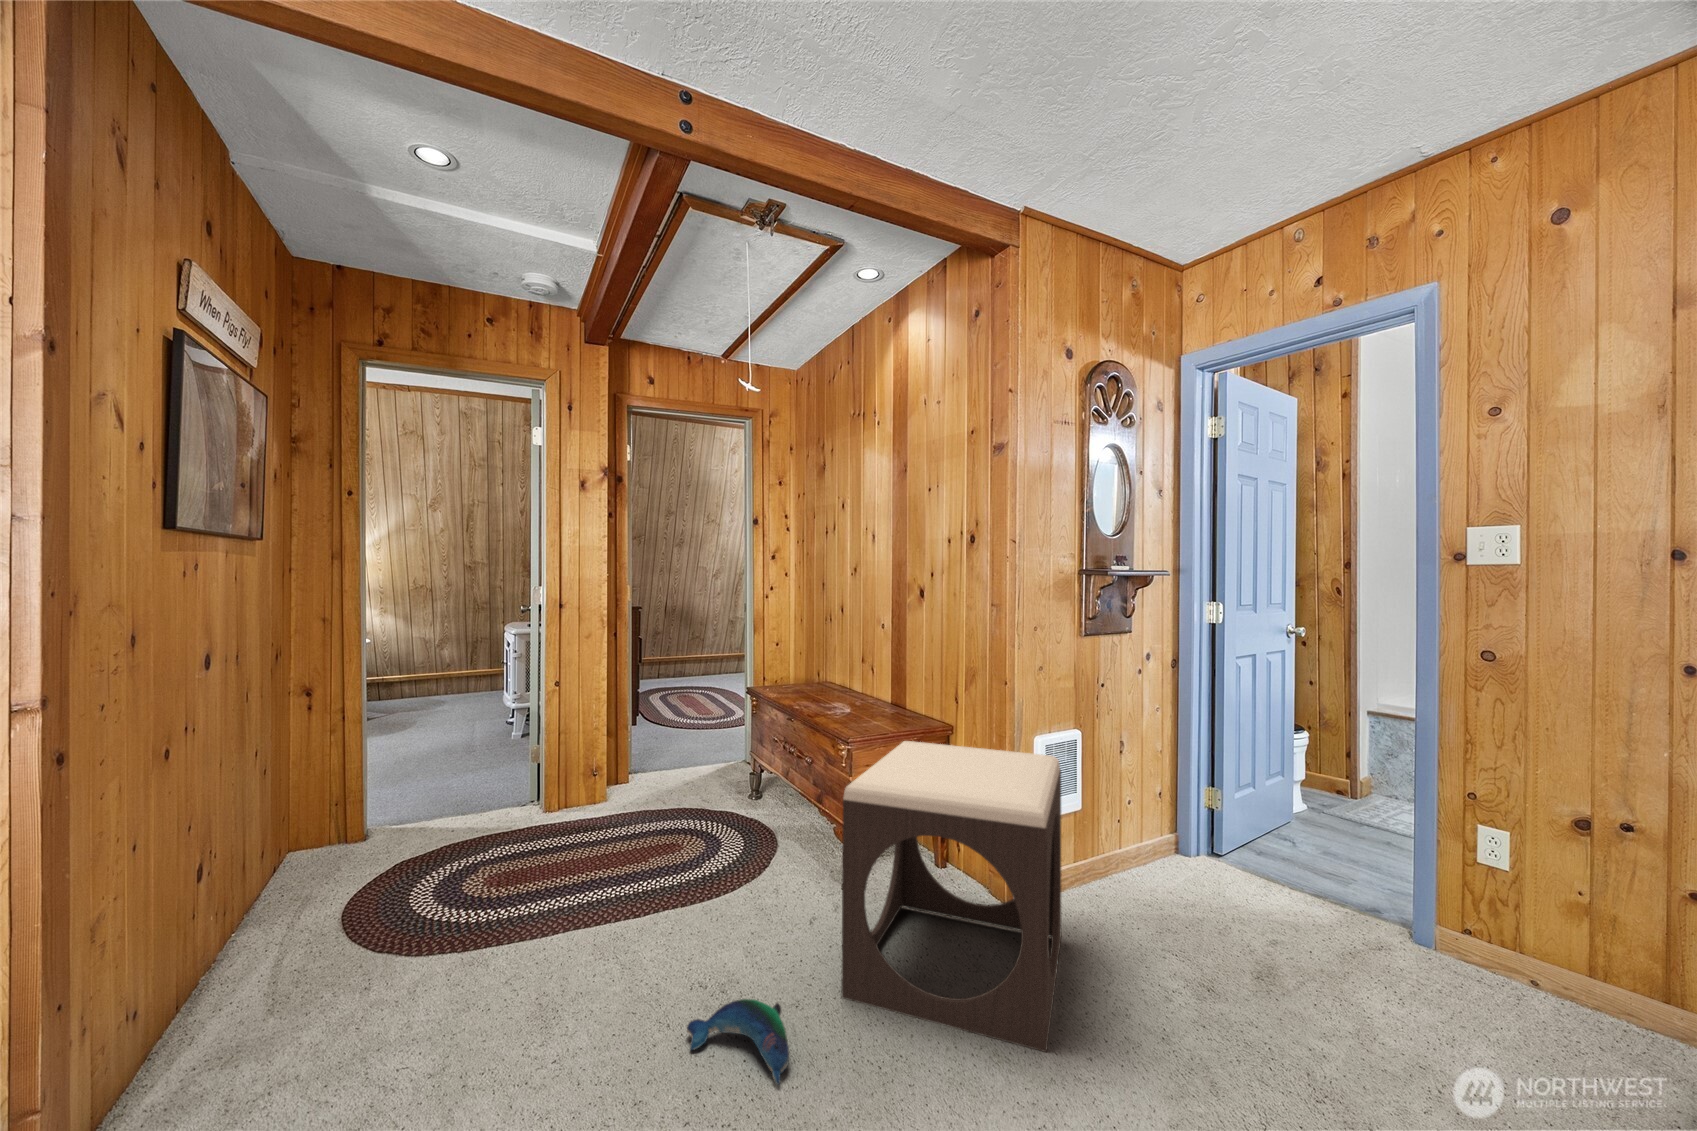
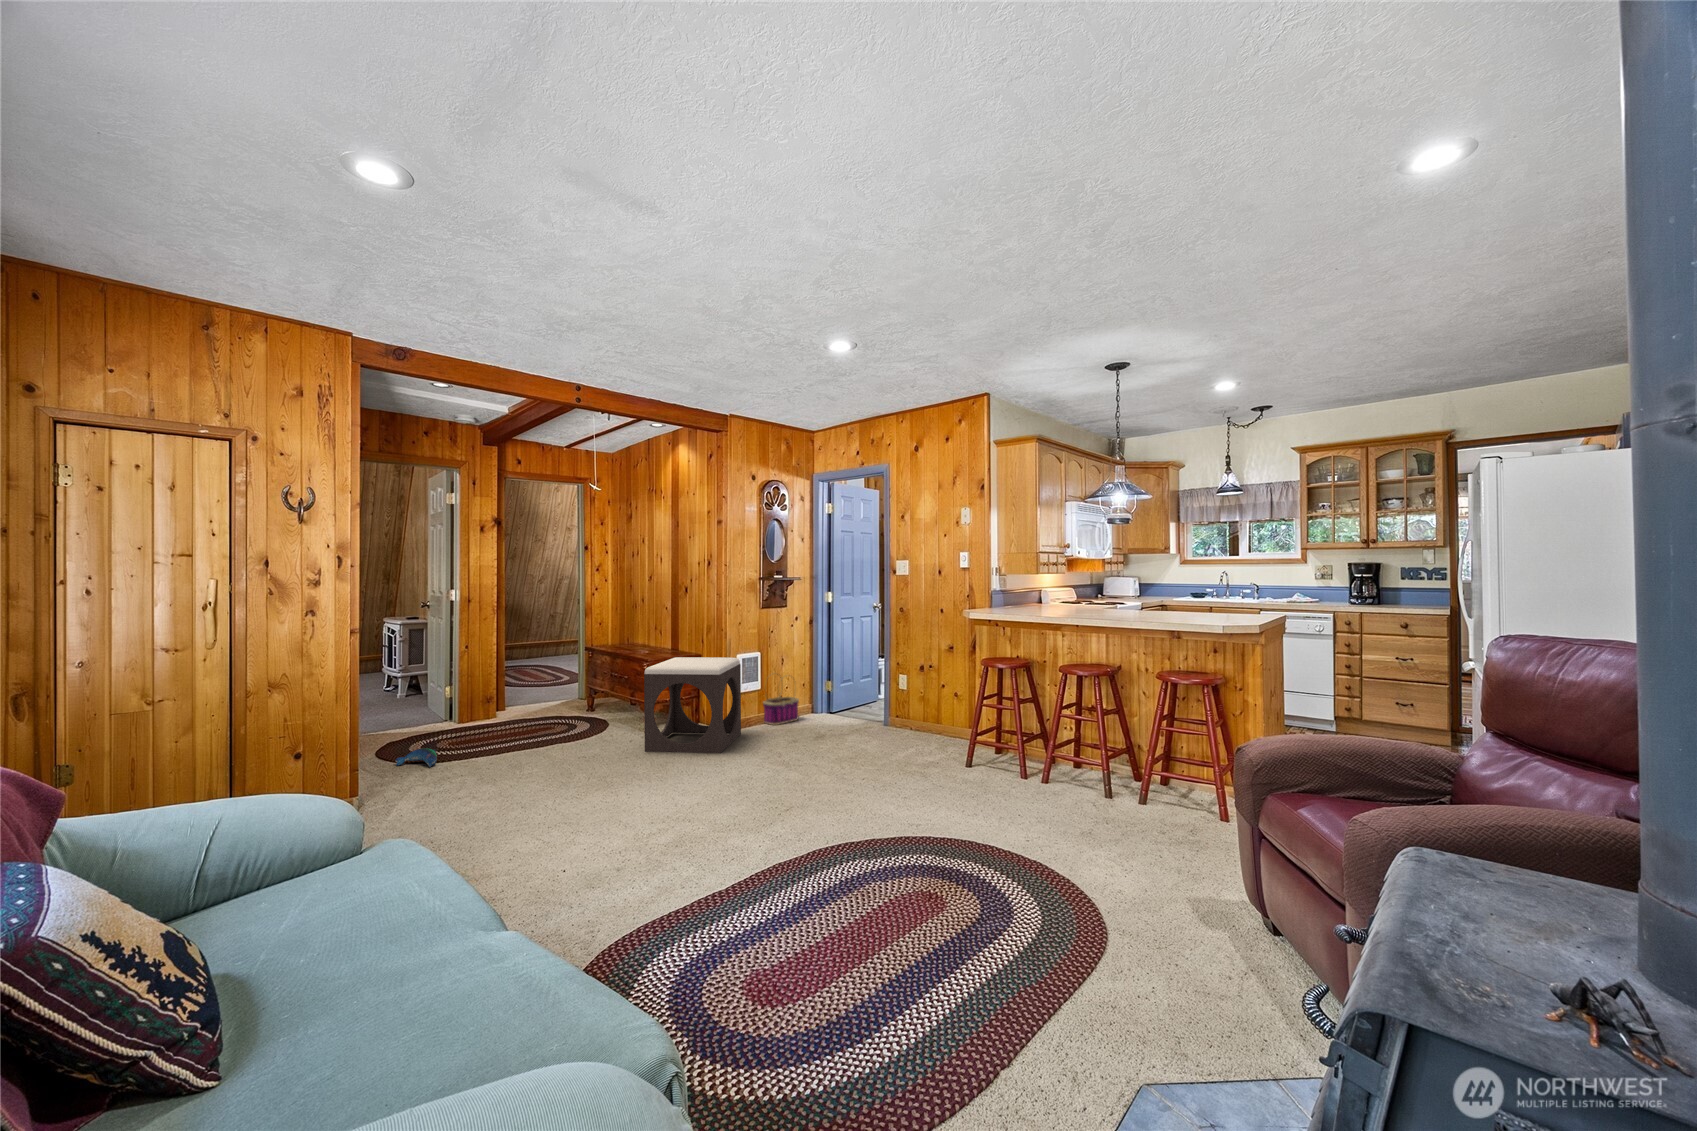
basket: none [1089,775,1168,902] -> present [763,674,799,725]
plush toy: present [687,999,789,1085] -> present [396,748,437,767]

